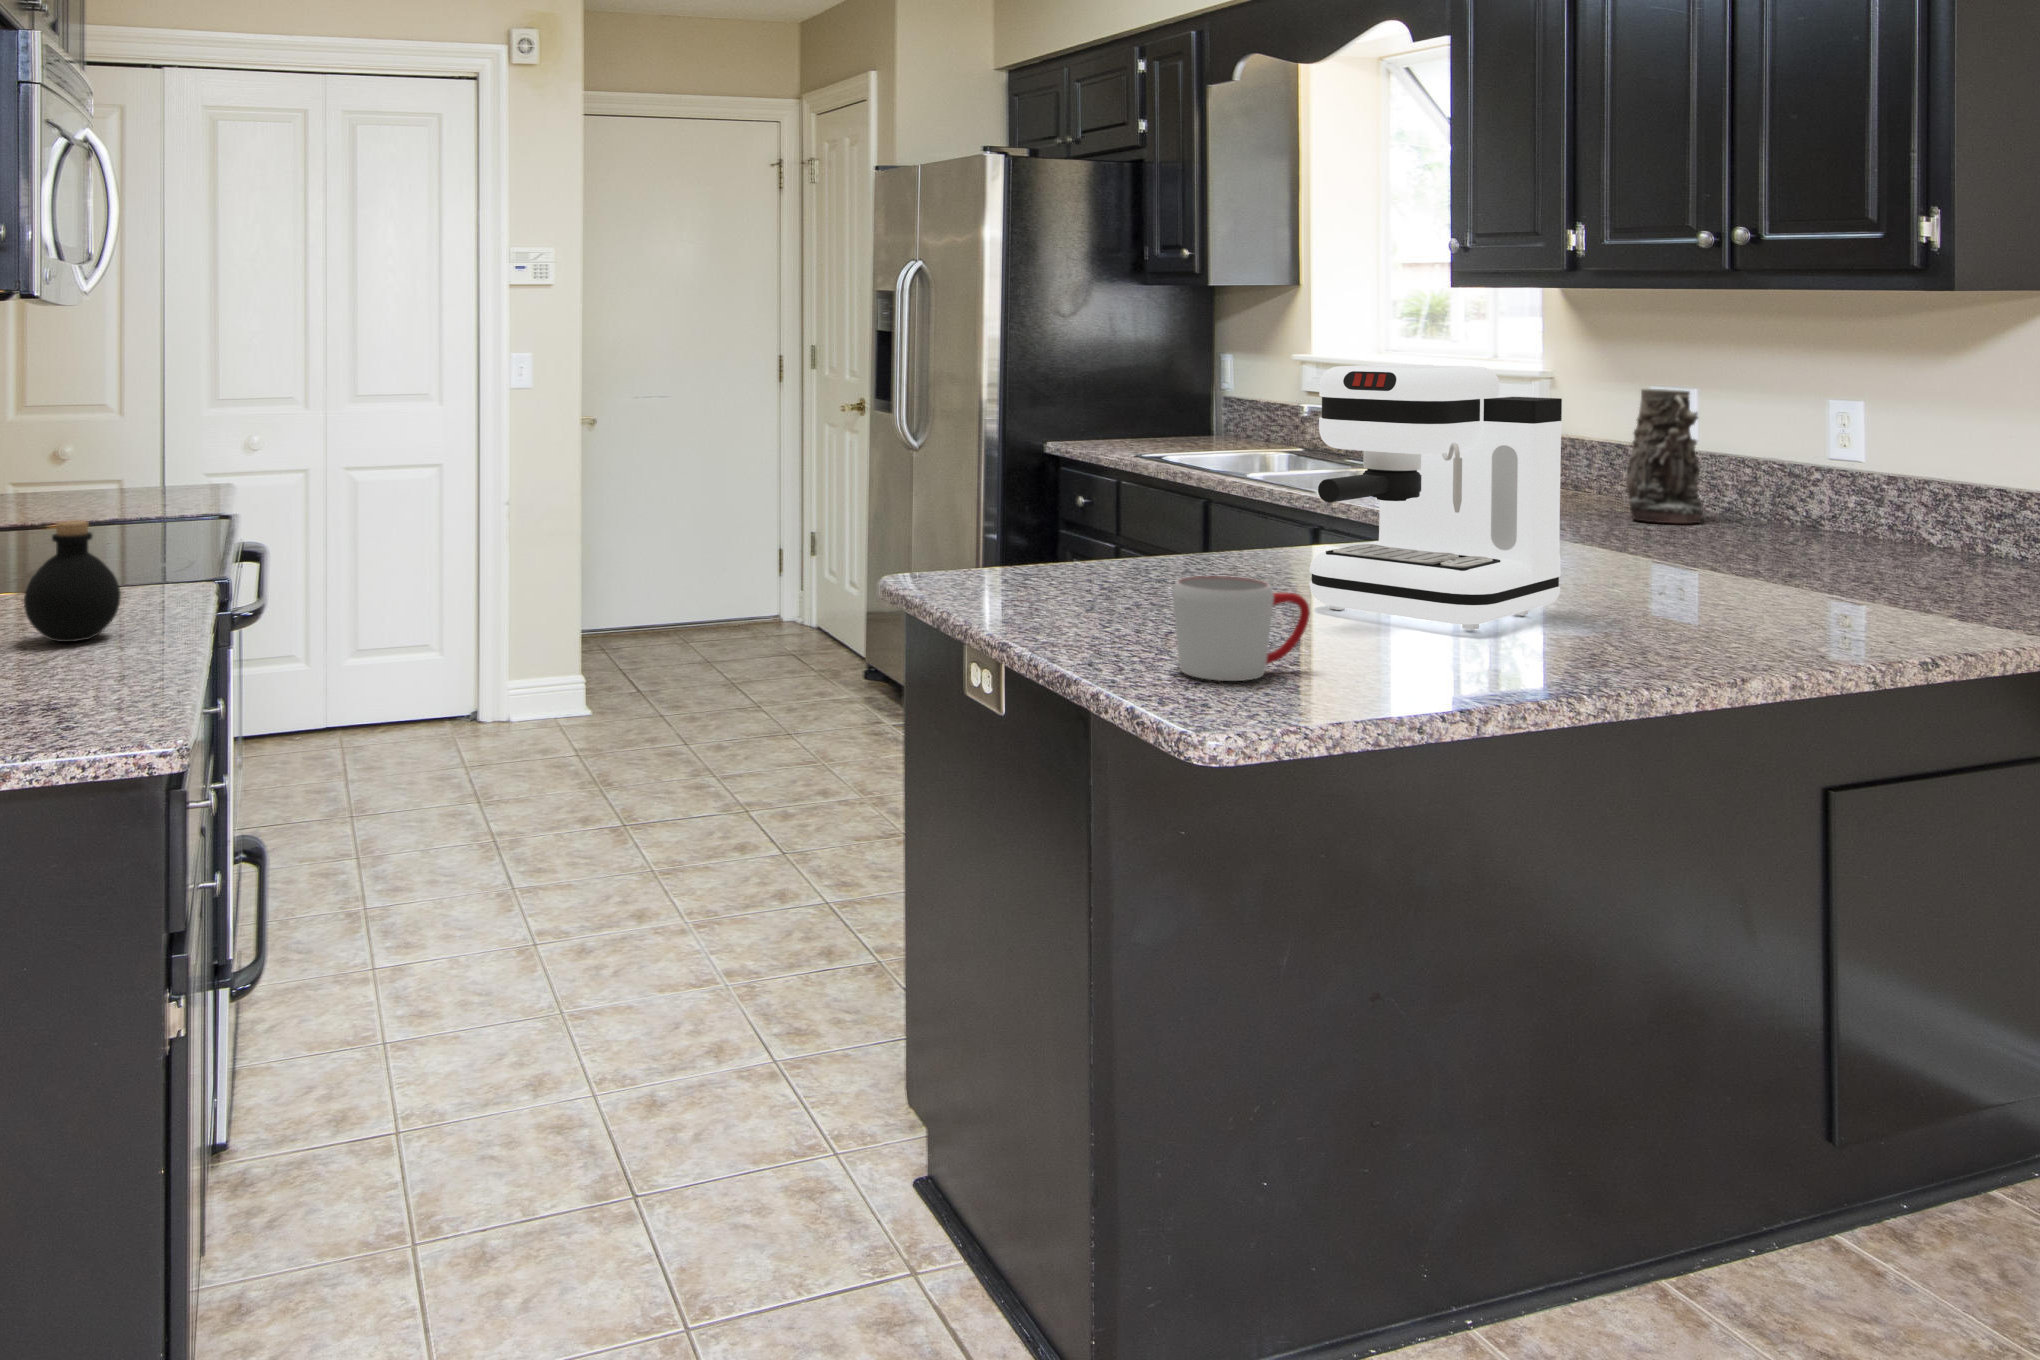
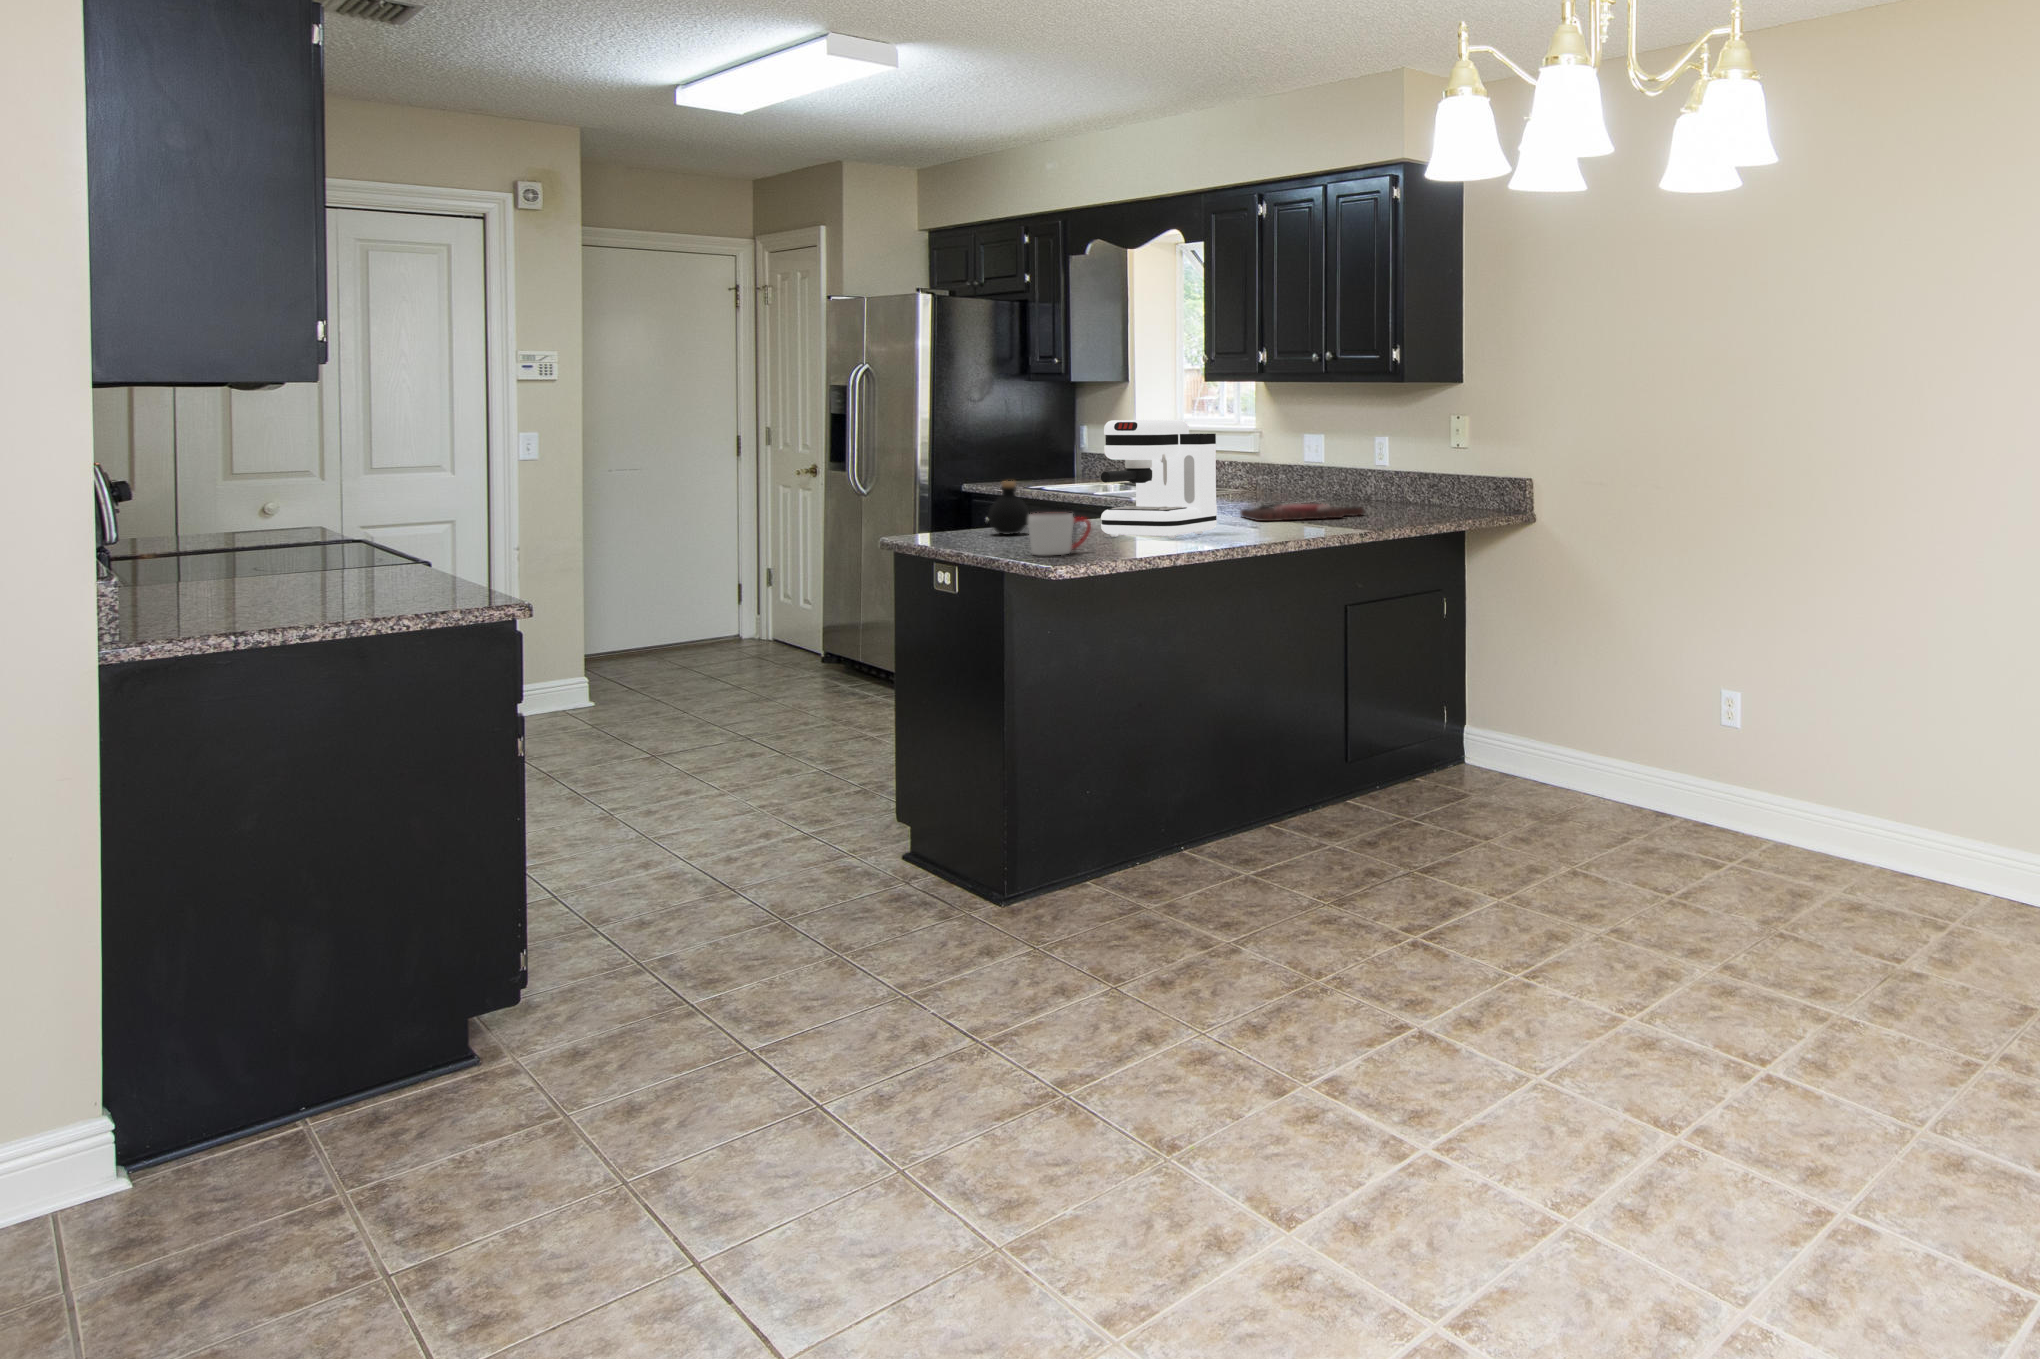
vase: present [1626,389,1703,523] -> none [1287,436,1322,504]
bottle: present [24,520,121,642] -> present [988,481,1029,535]
cutting board: none [1563,533,1849,577] -> present [1240,500,1364,521]

